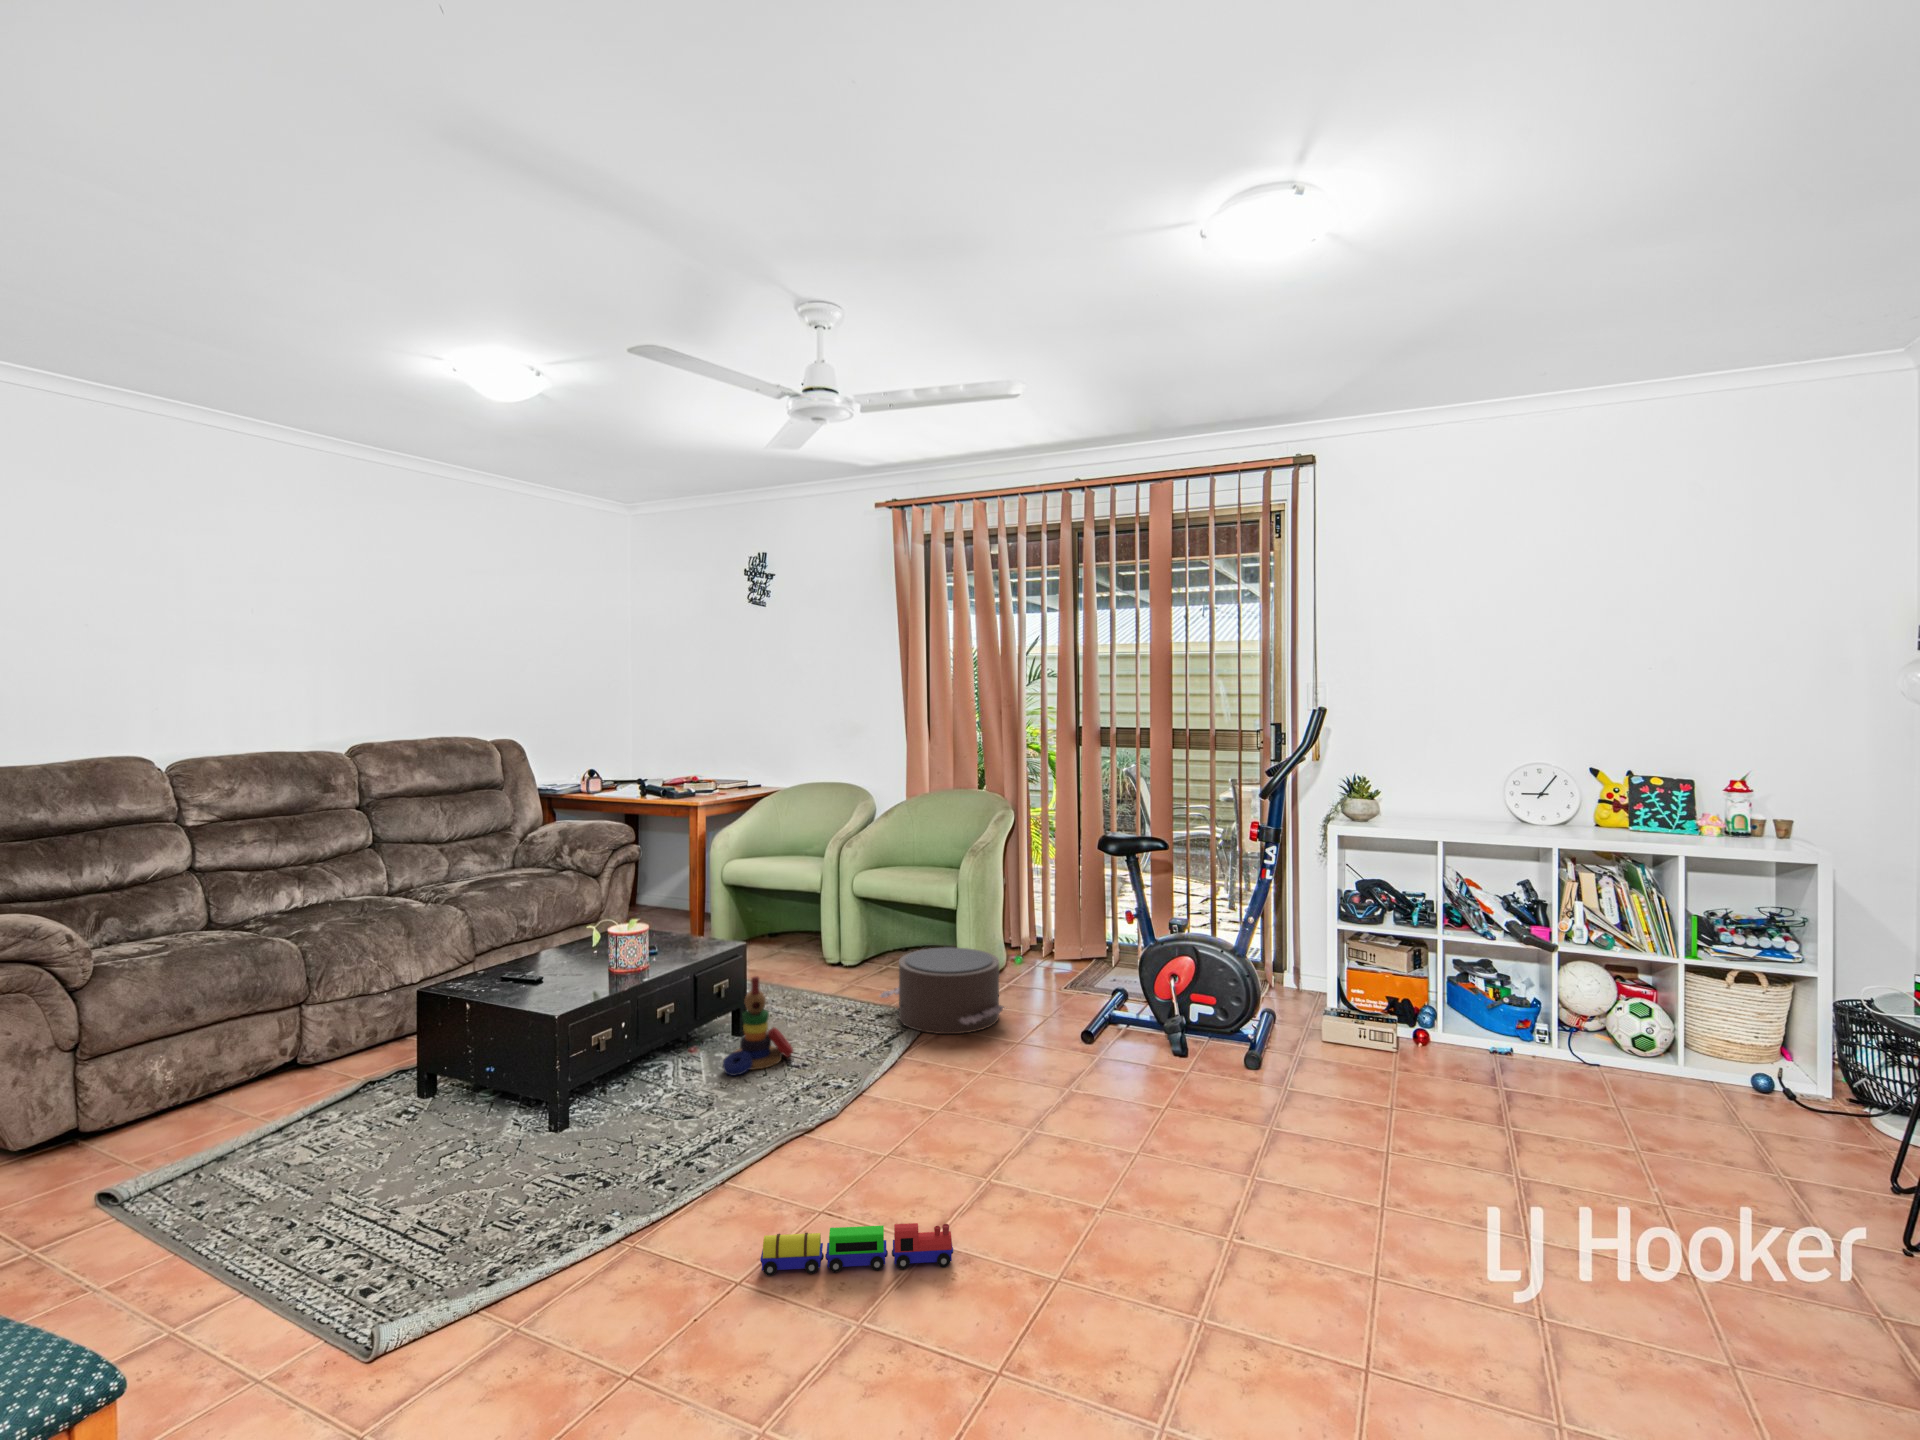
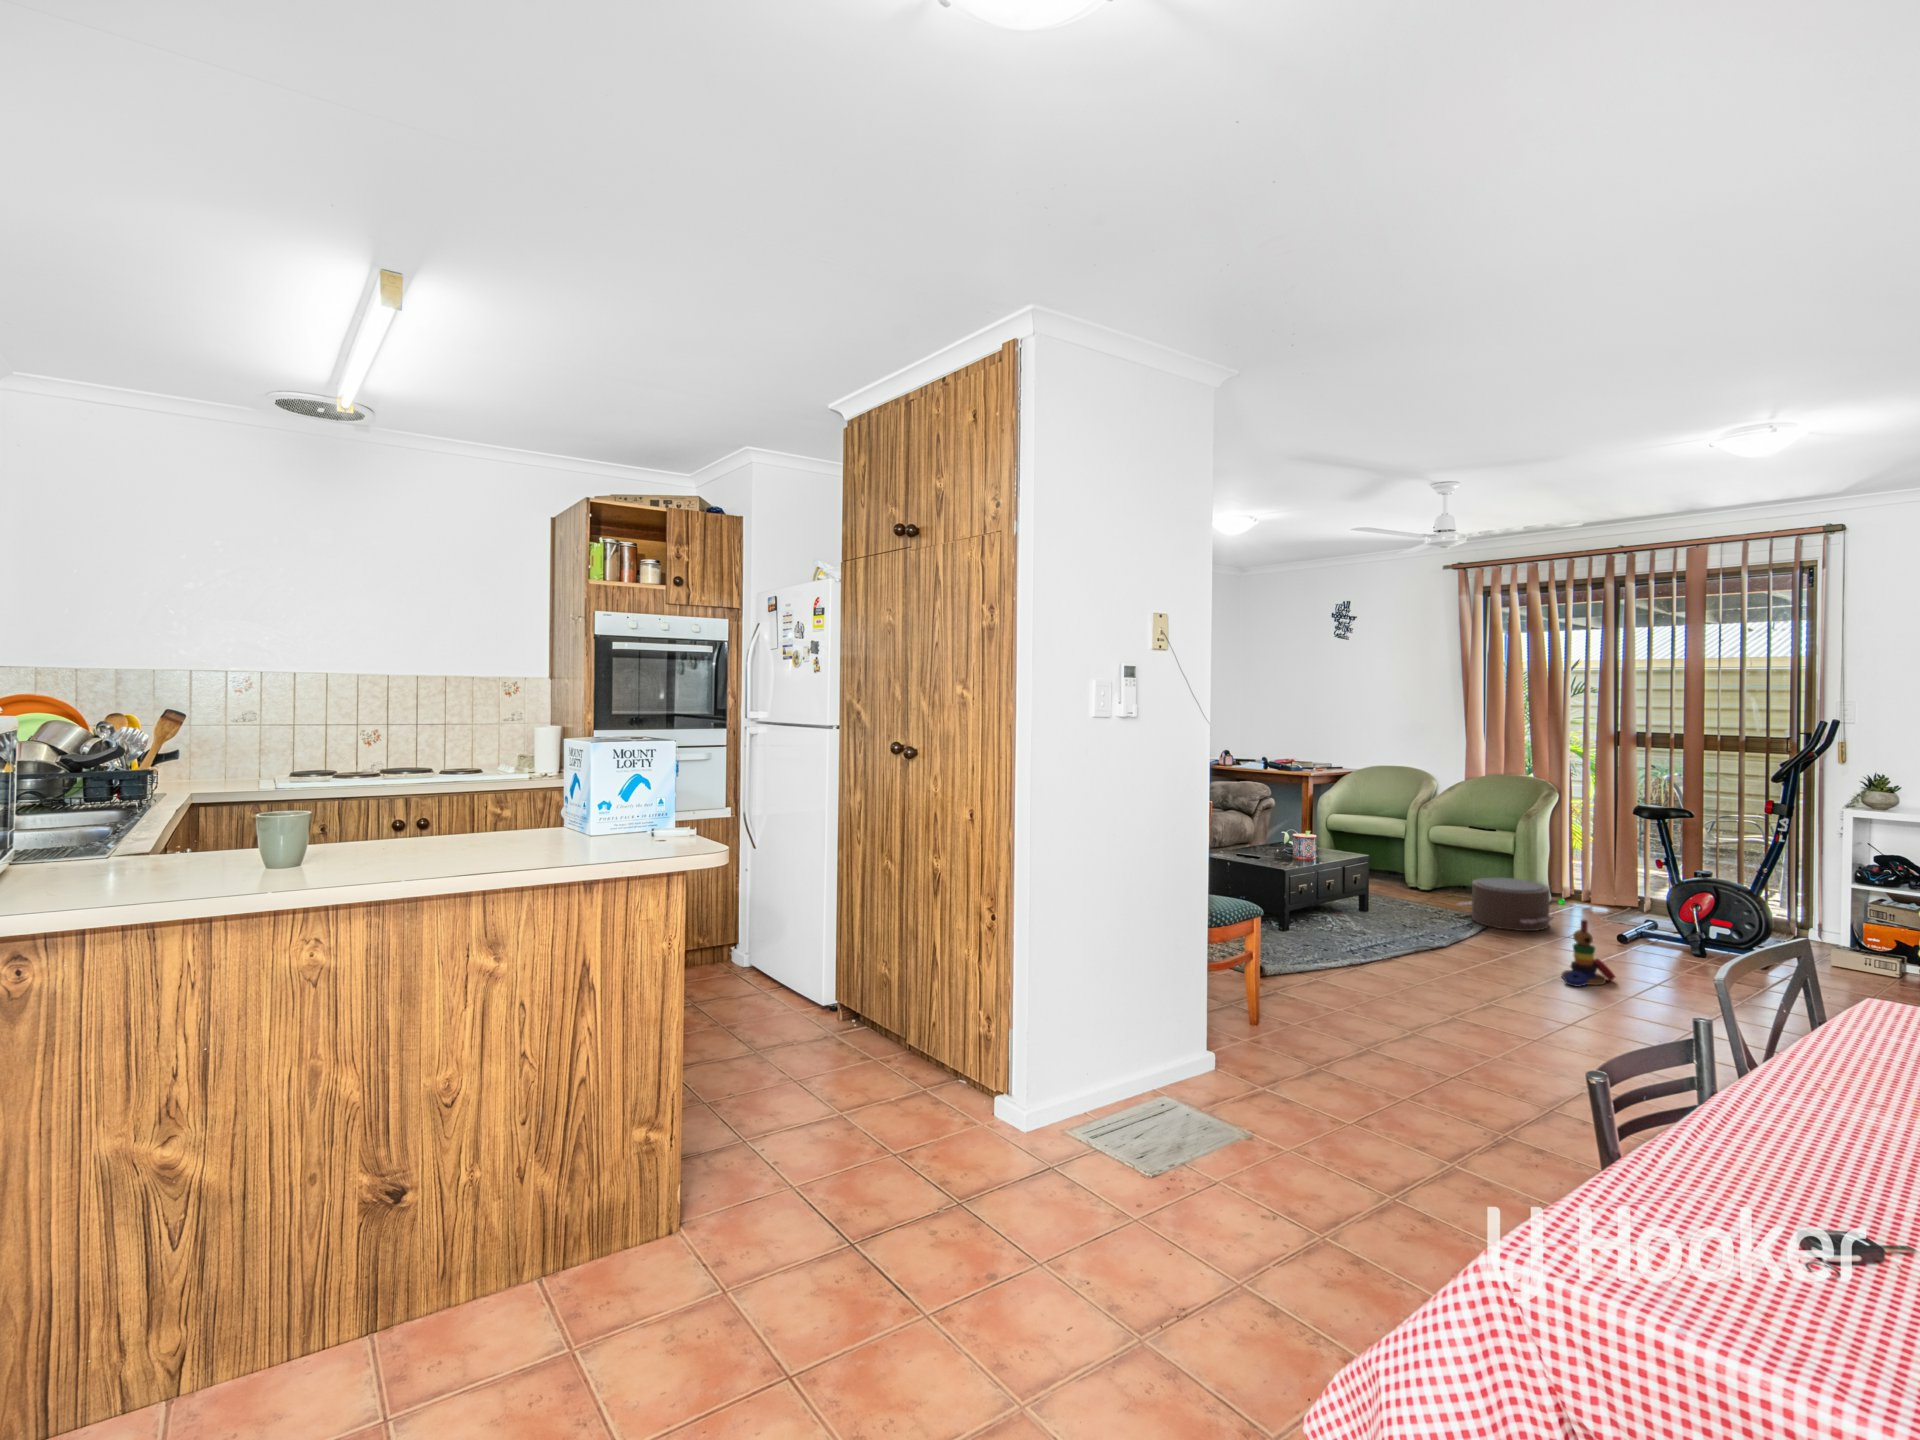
stacking toy: present [723,976,793,1075] -> present [1561,920,1615,987]
toy train: present [760,1223,954,1276] -> none [1422,984,1531,1013]

